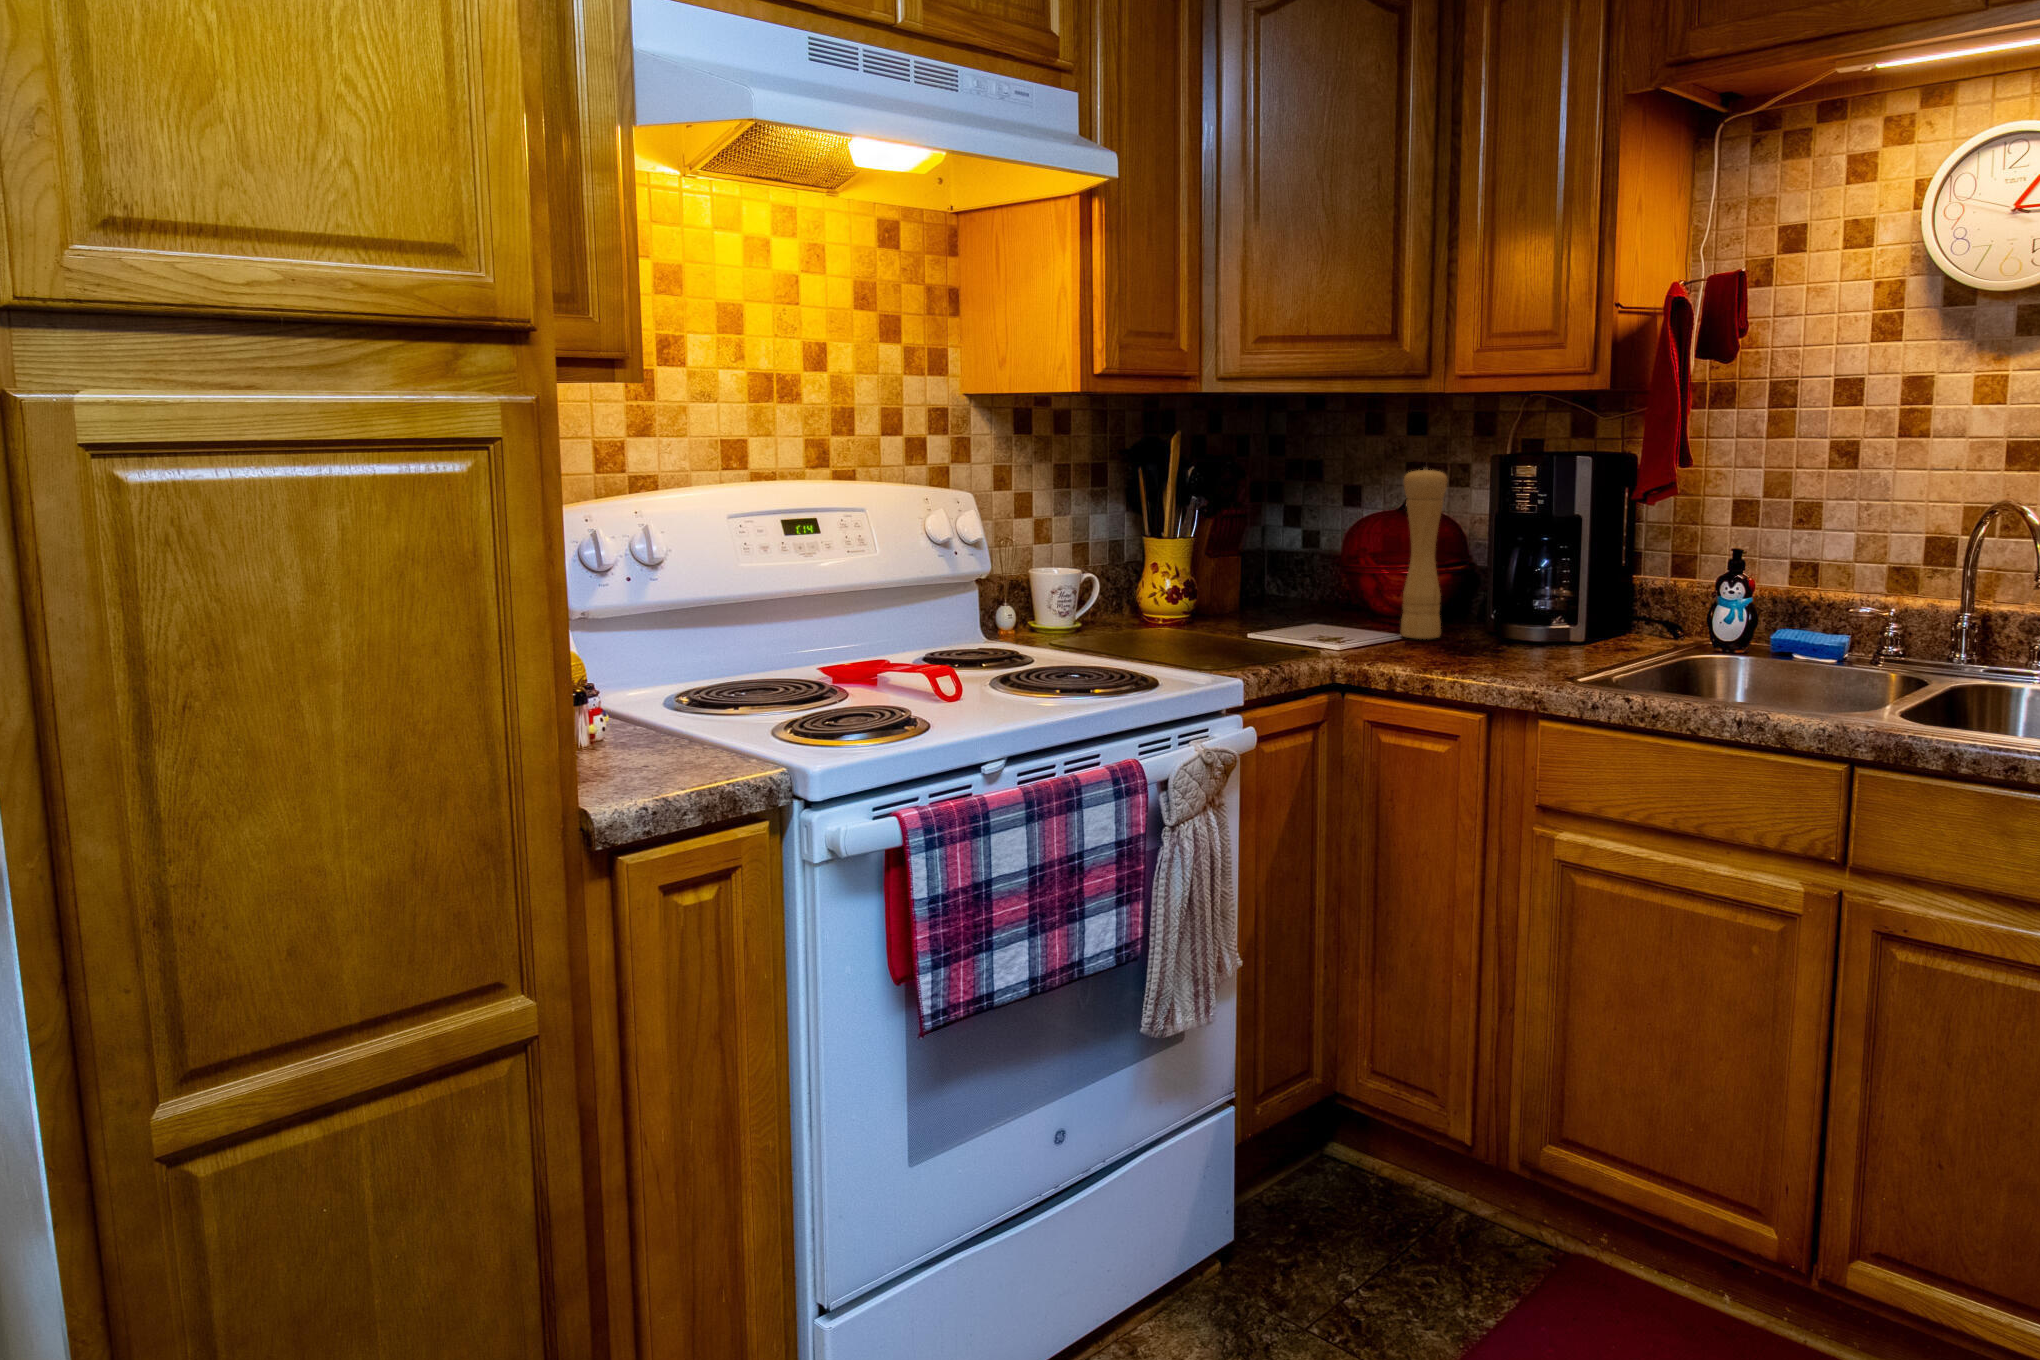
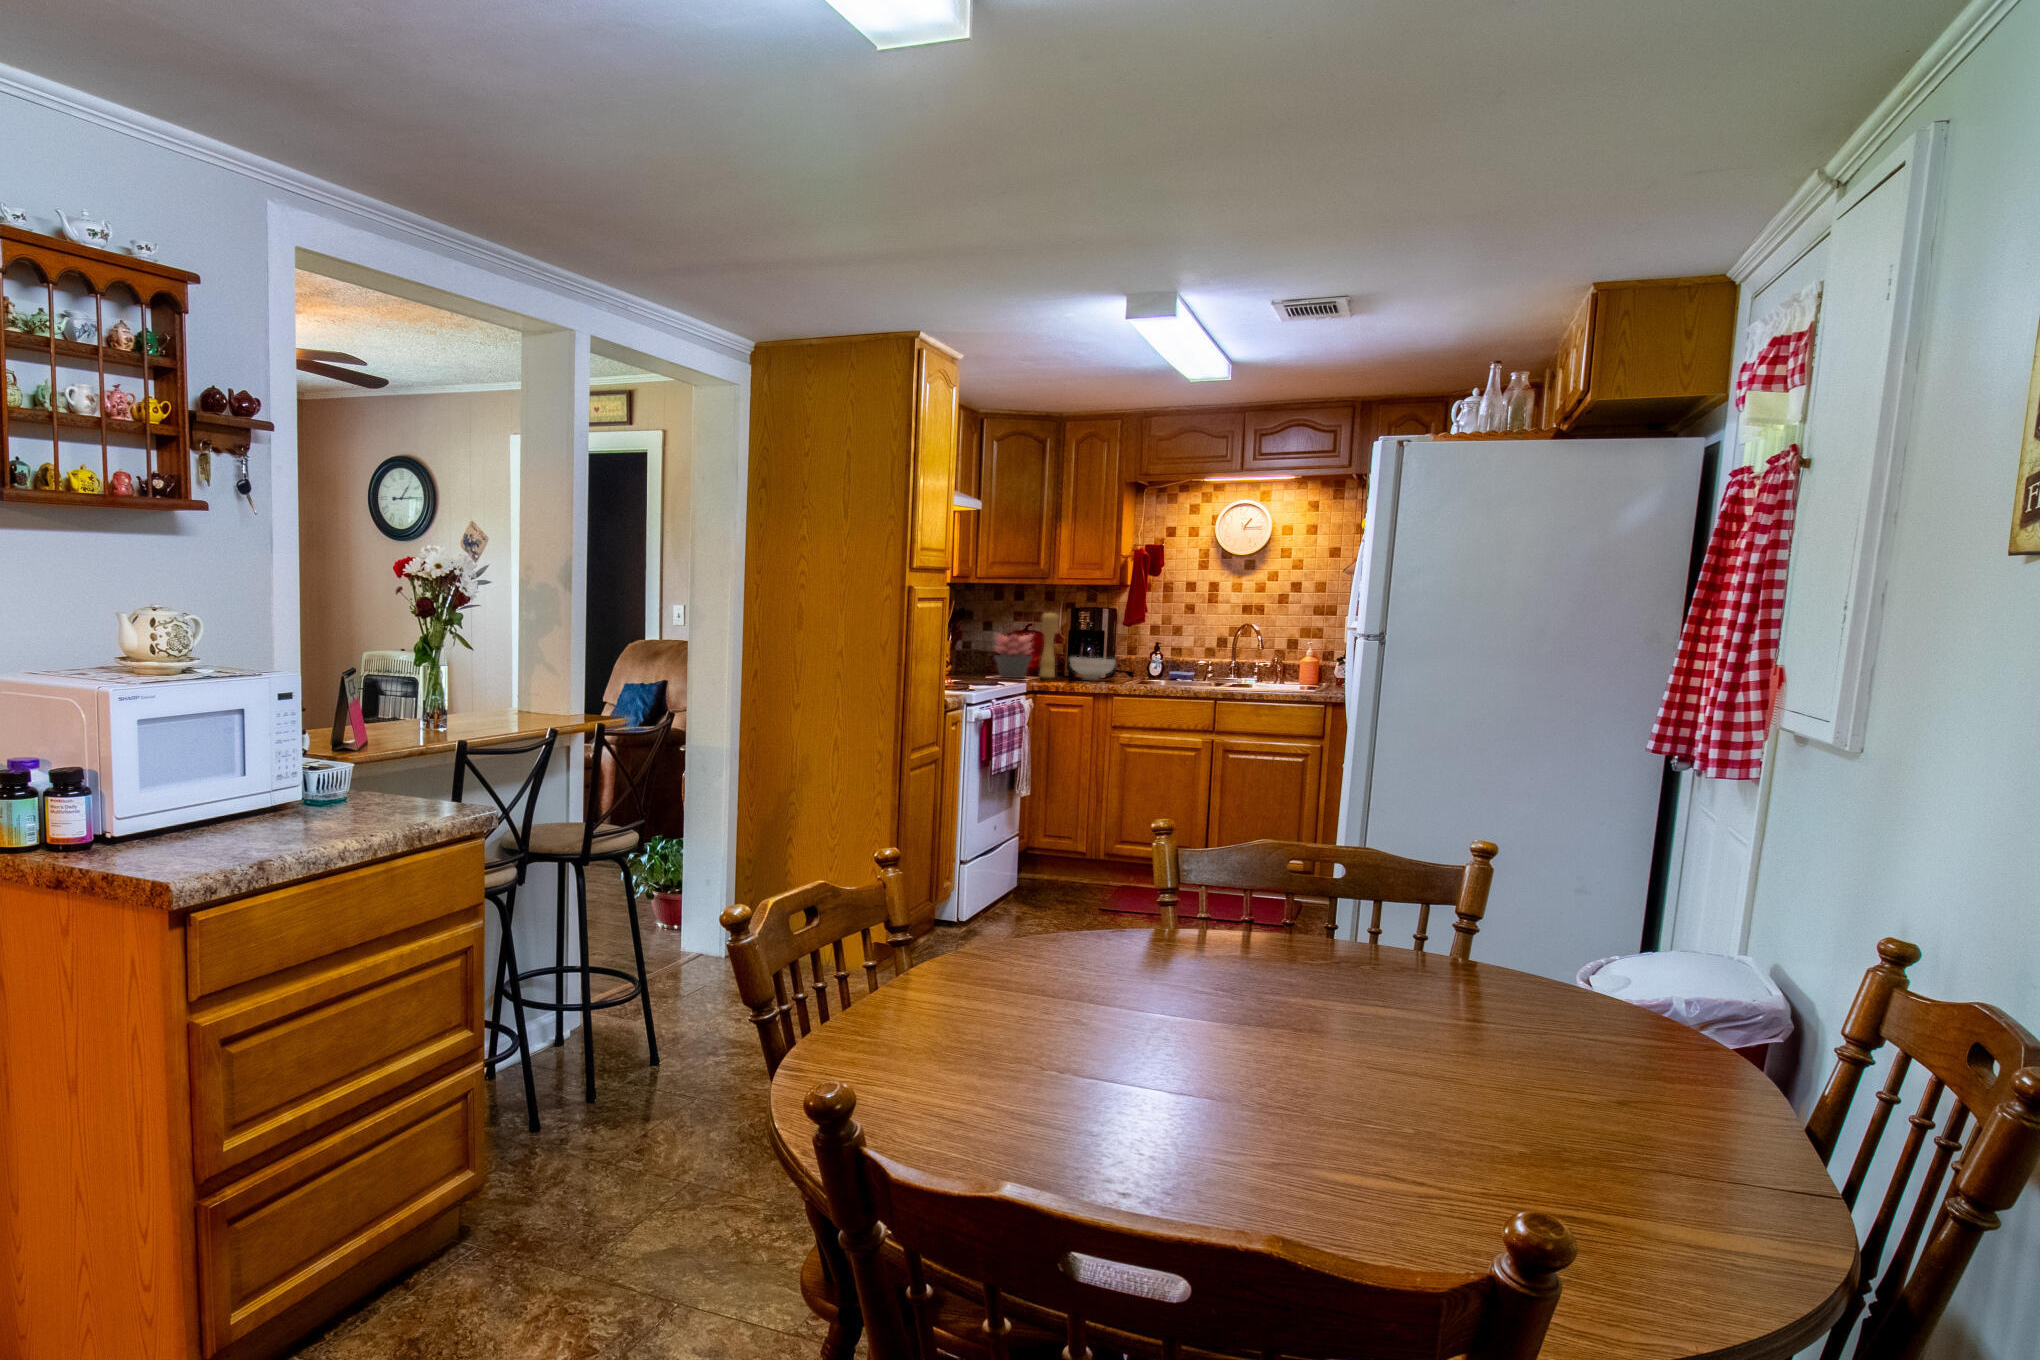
succulent plant: none [1251,525,1368,646] -> present [995,634,1032,678]
ceramic bowl: none [1448,591,1580,662] -> present [1069,657,1116,681]

